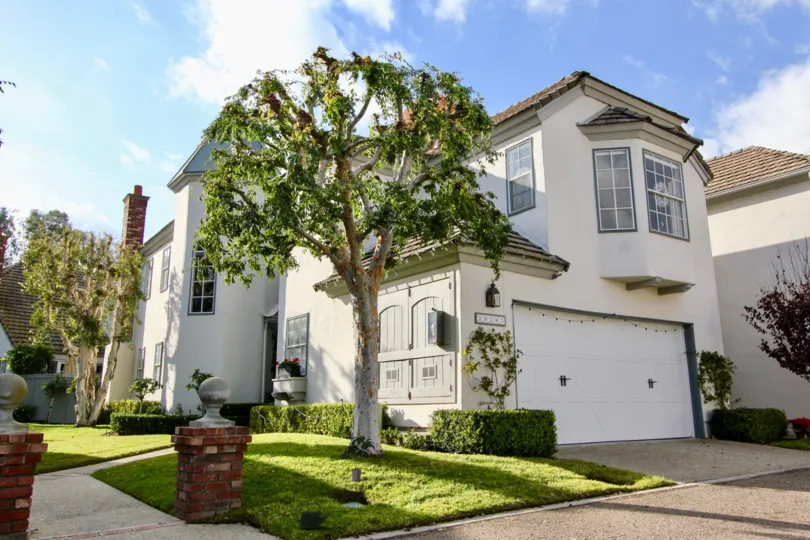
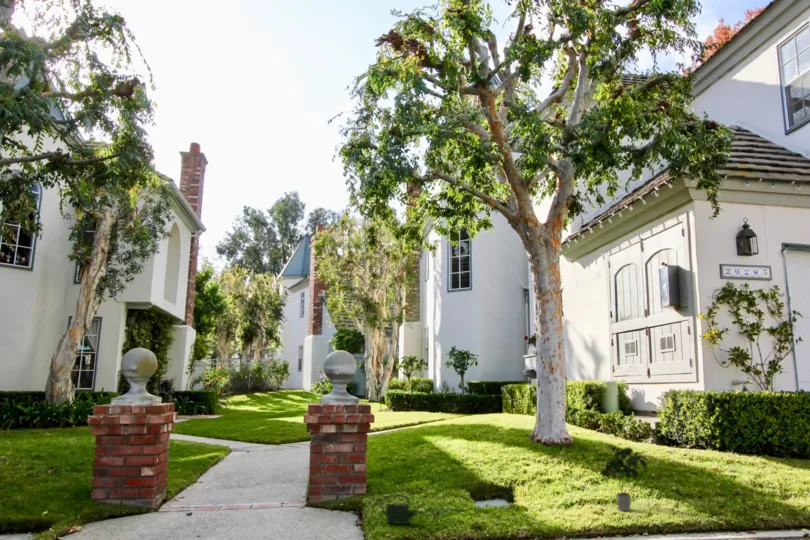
potted plant: present [340,436,375,481] -> present [601,447,647,511]

